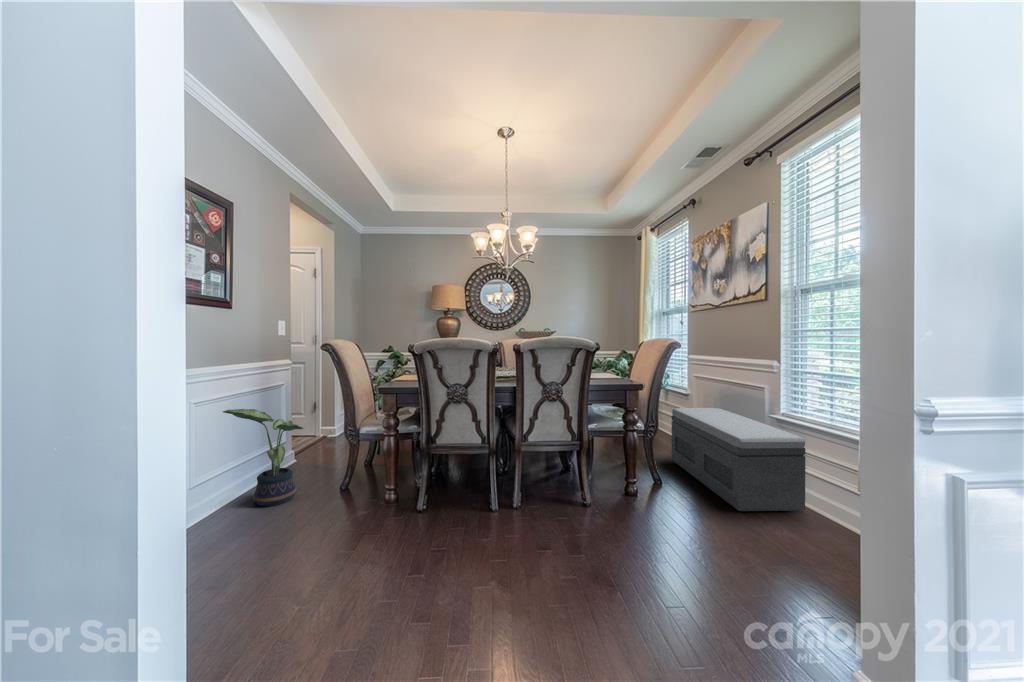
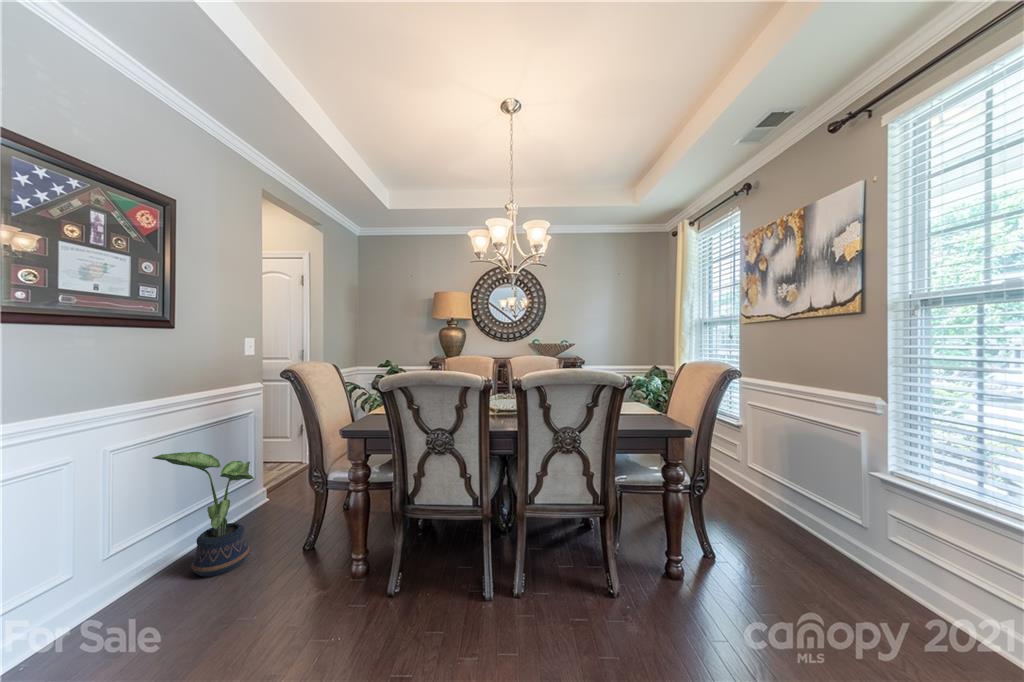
storage bench: present [672,408,805,511] -> none [723,448,940,625]

